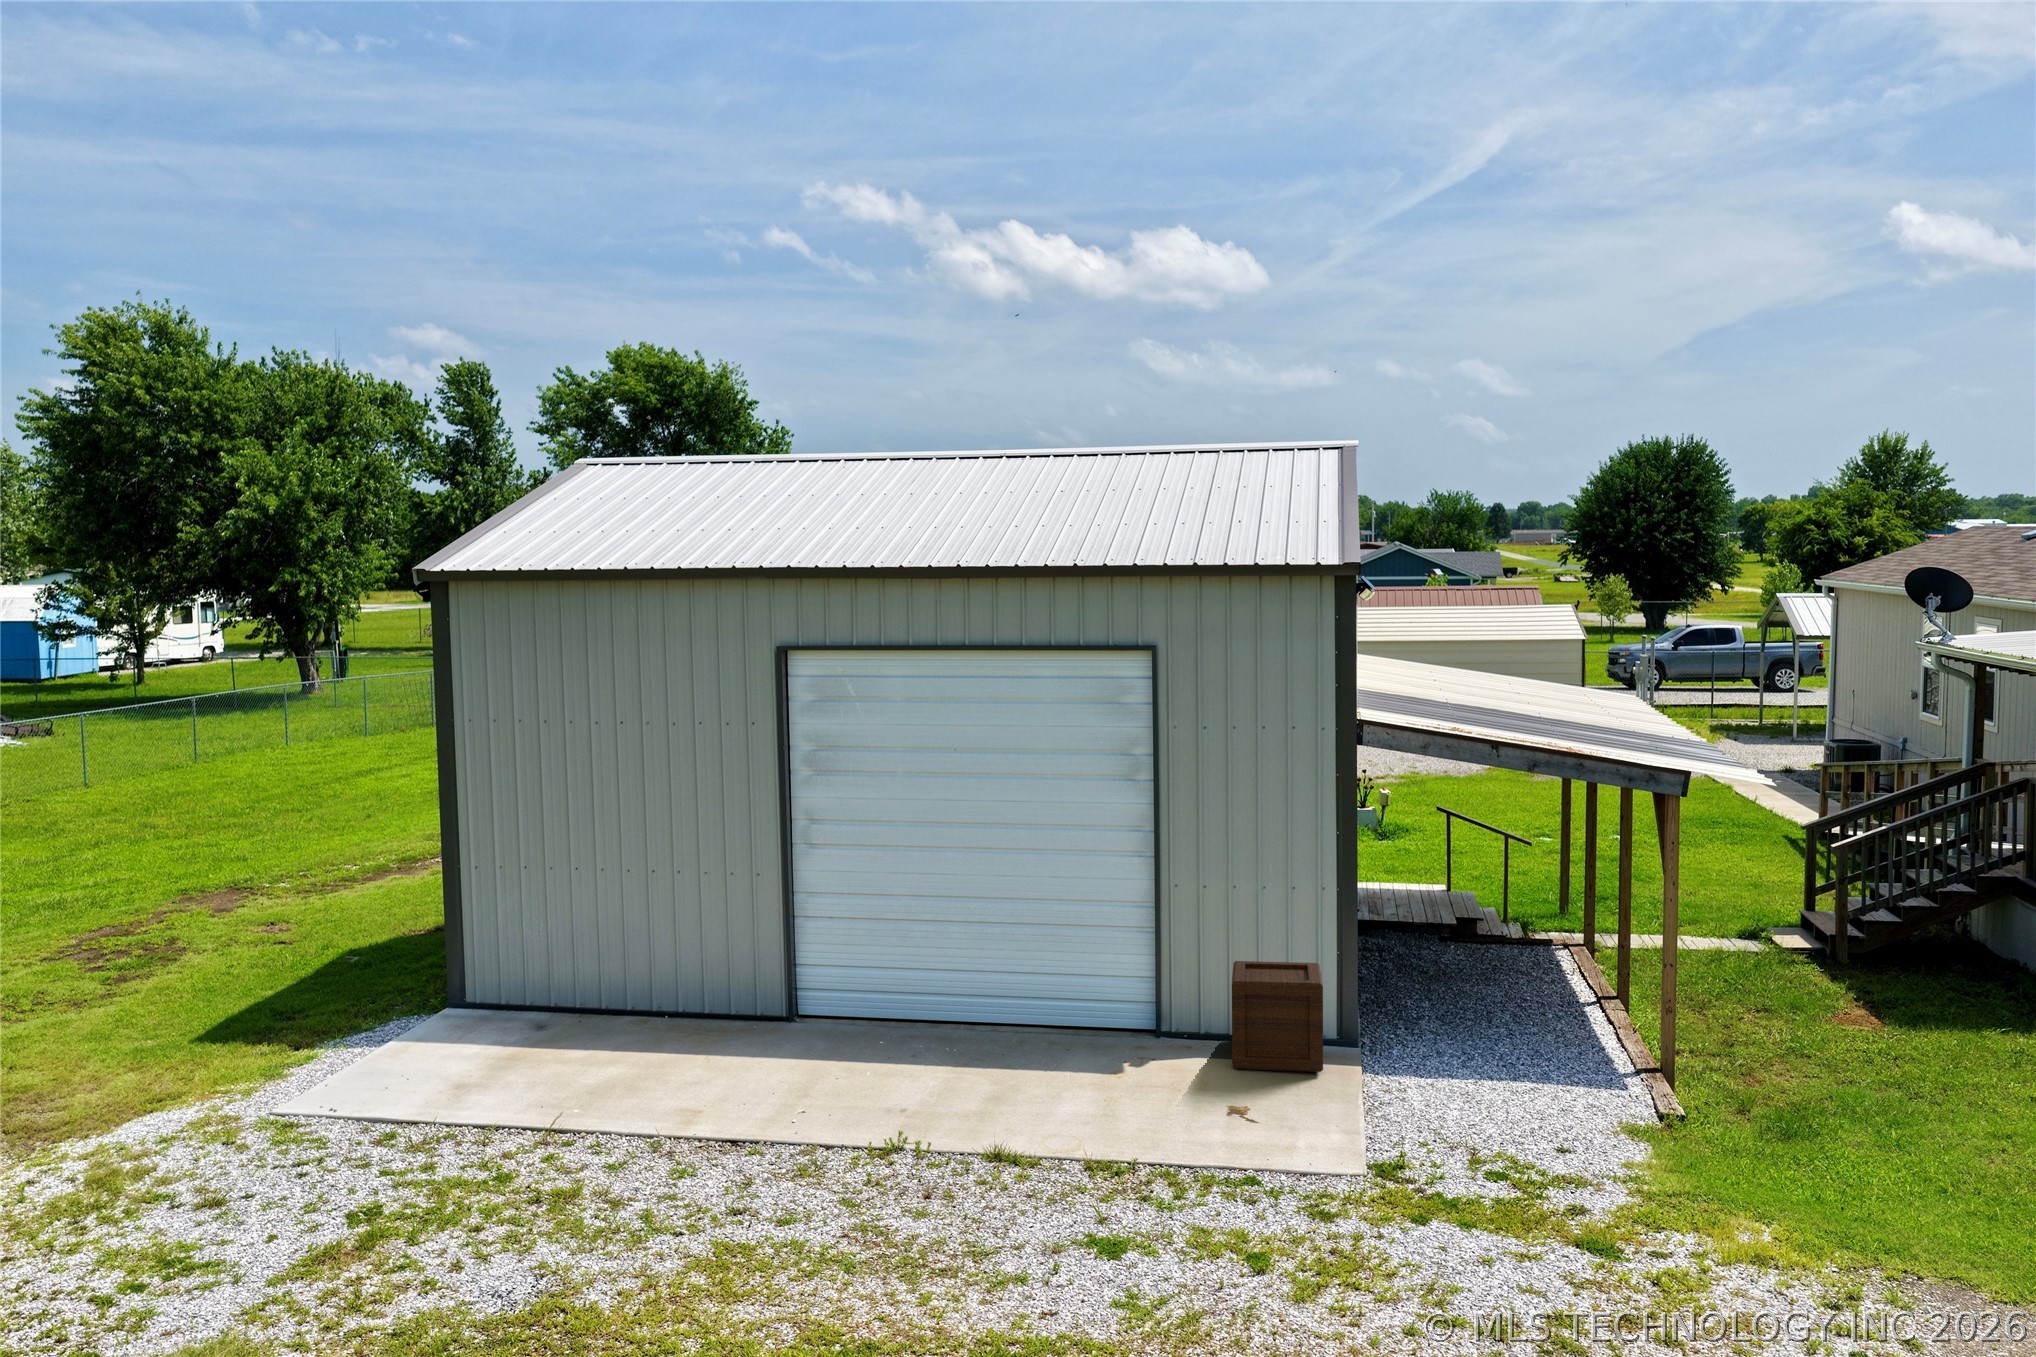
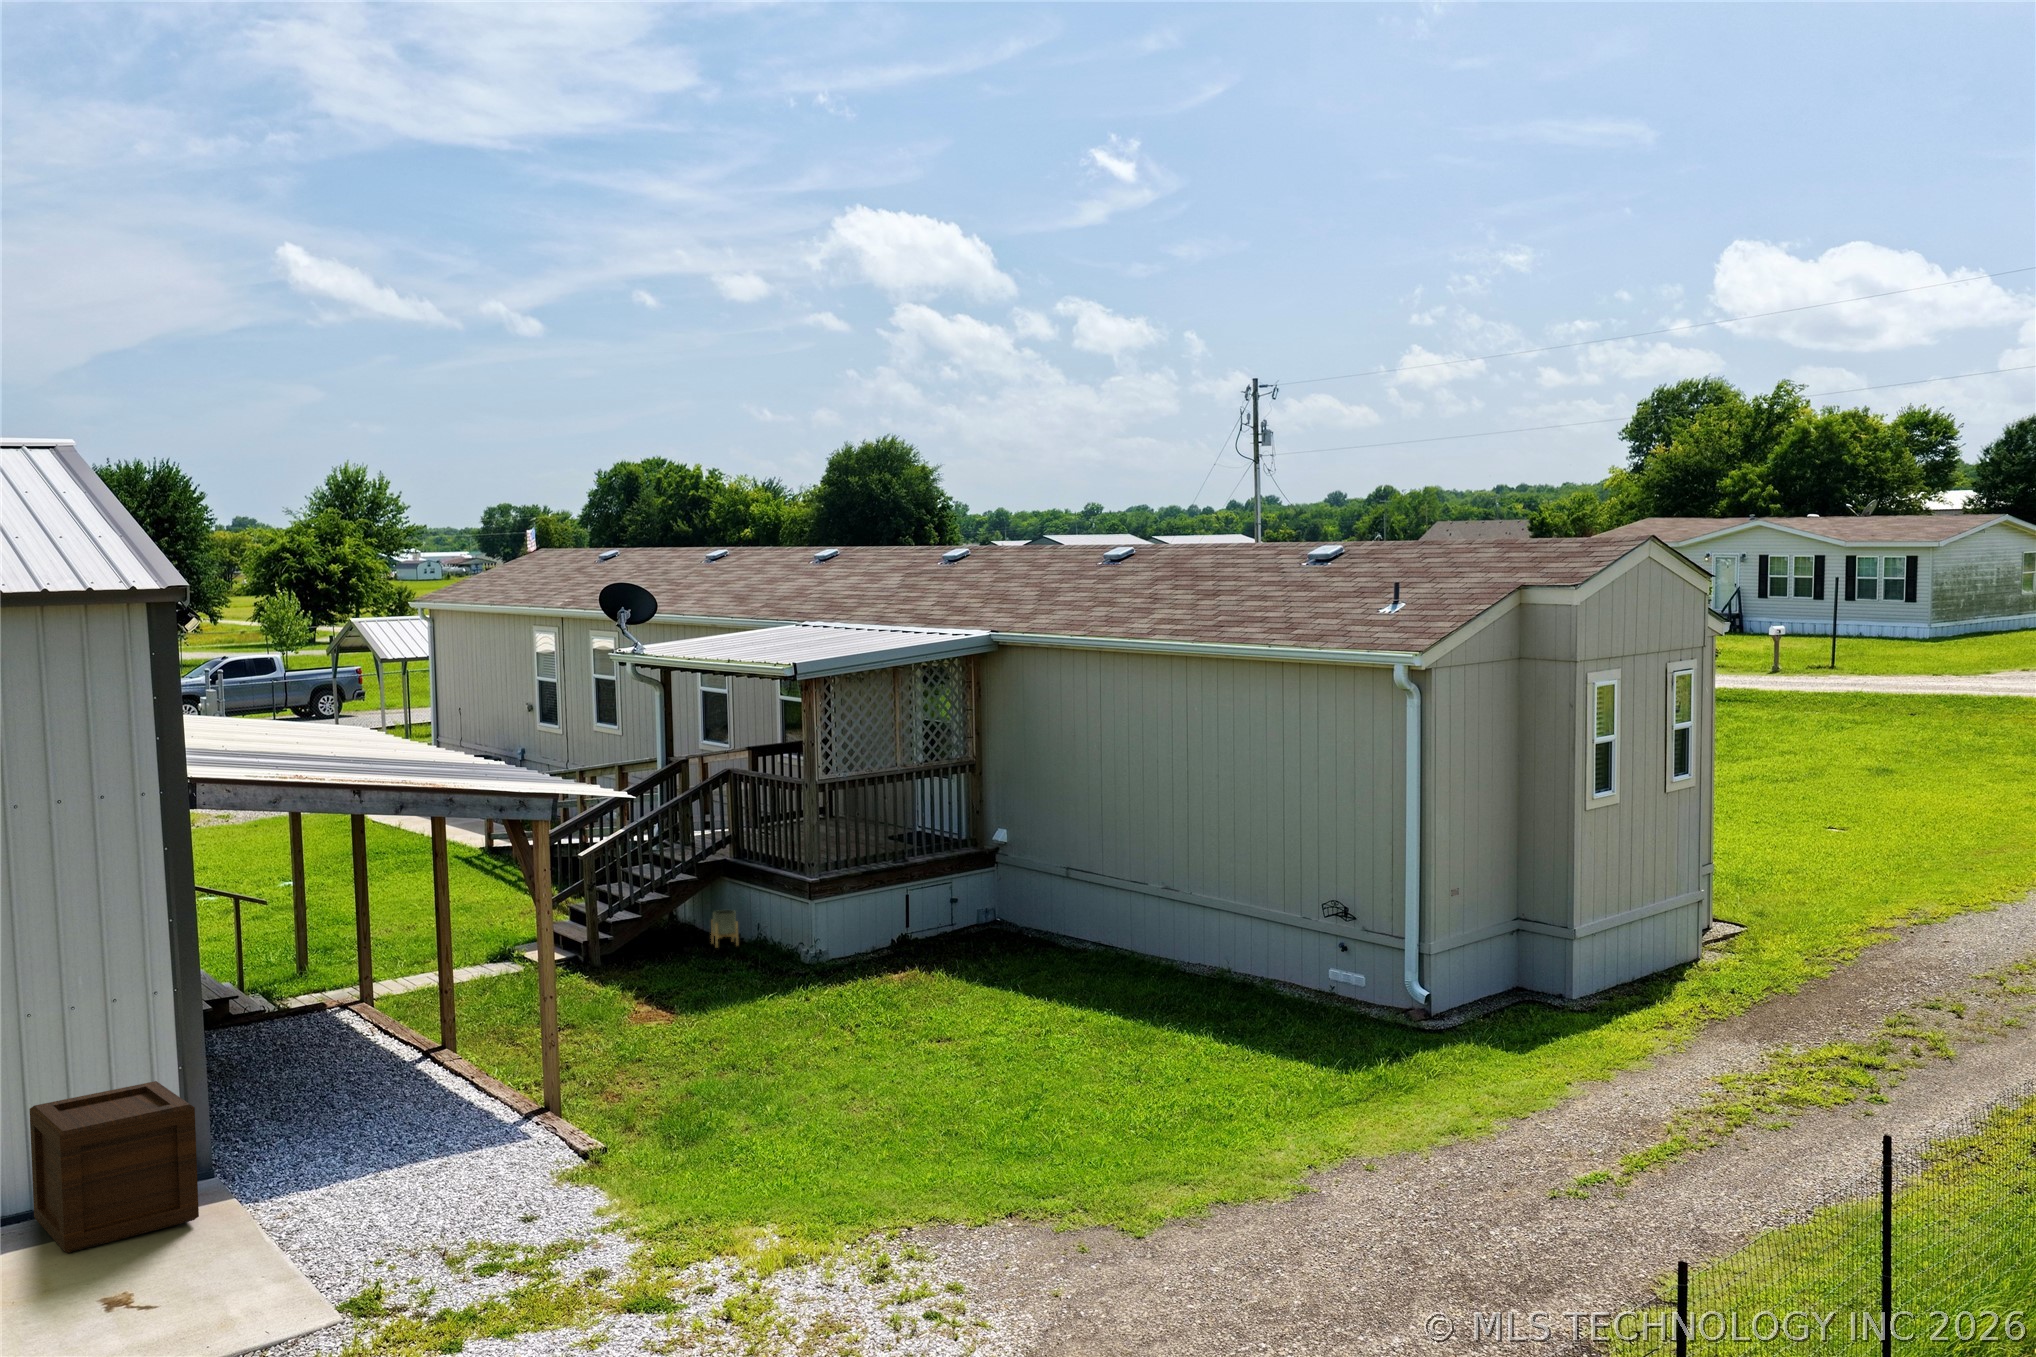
planter: none [1986,929,2017,971] -> present [711,910,738,947]

